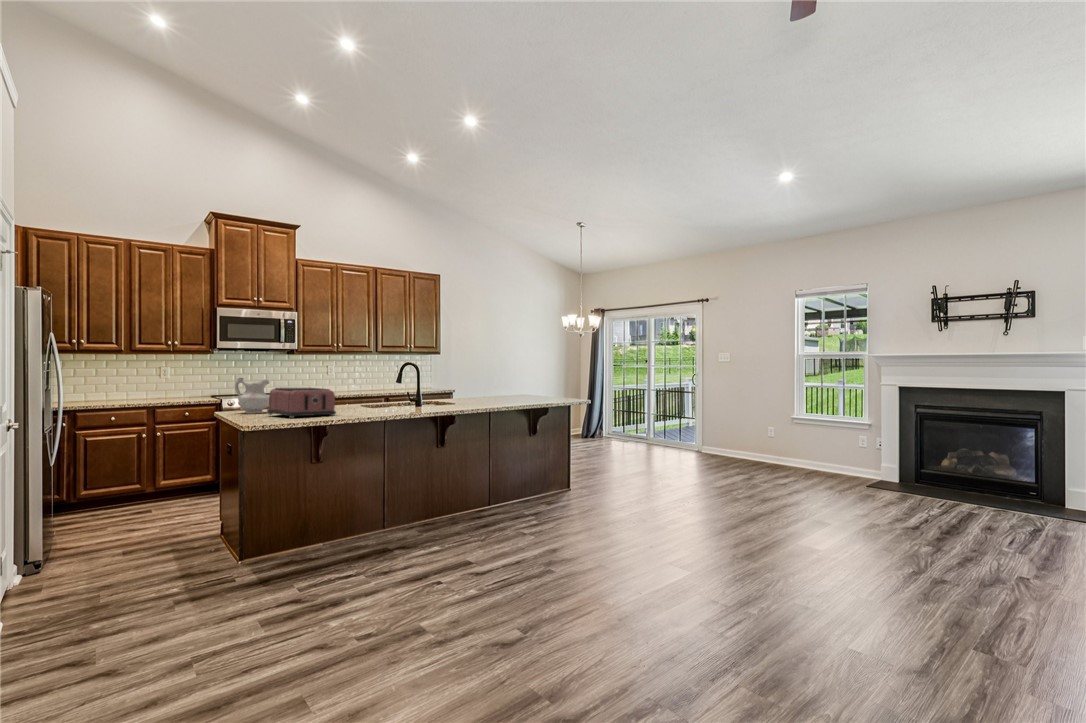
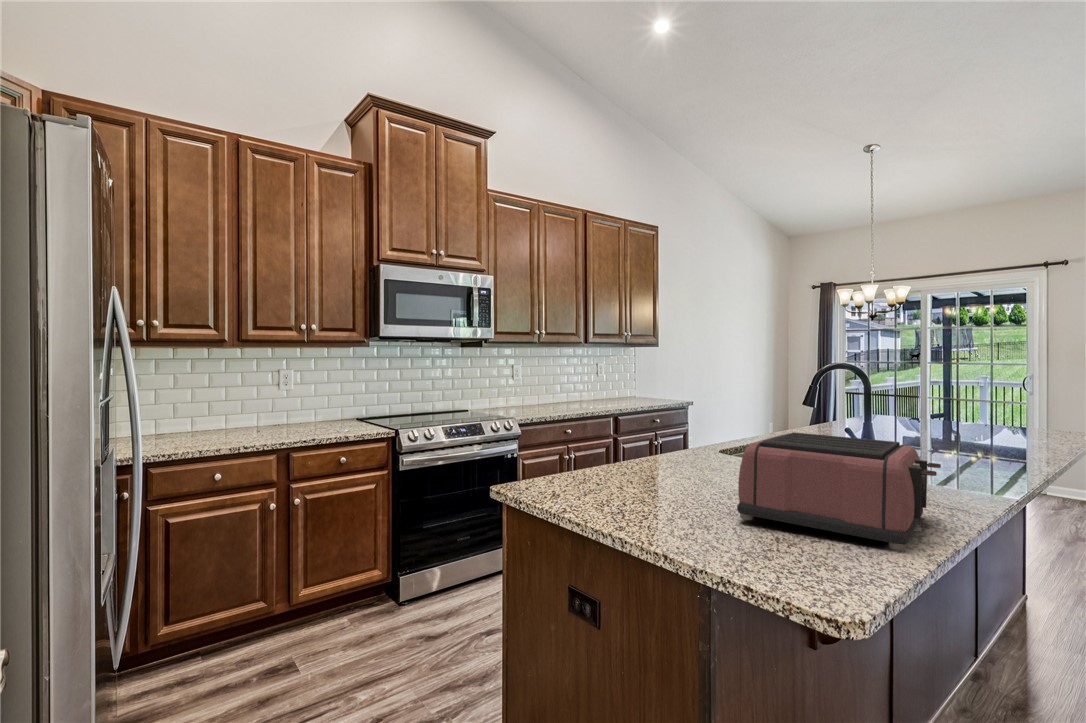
ceramic pitcher: present [235,378,270,413] -> none [585,406,660,501]

